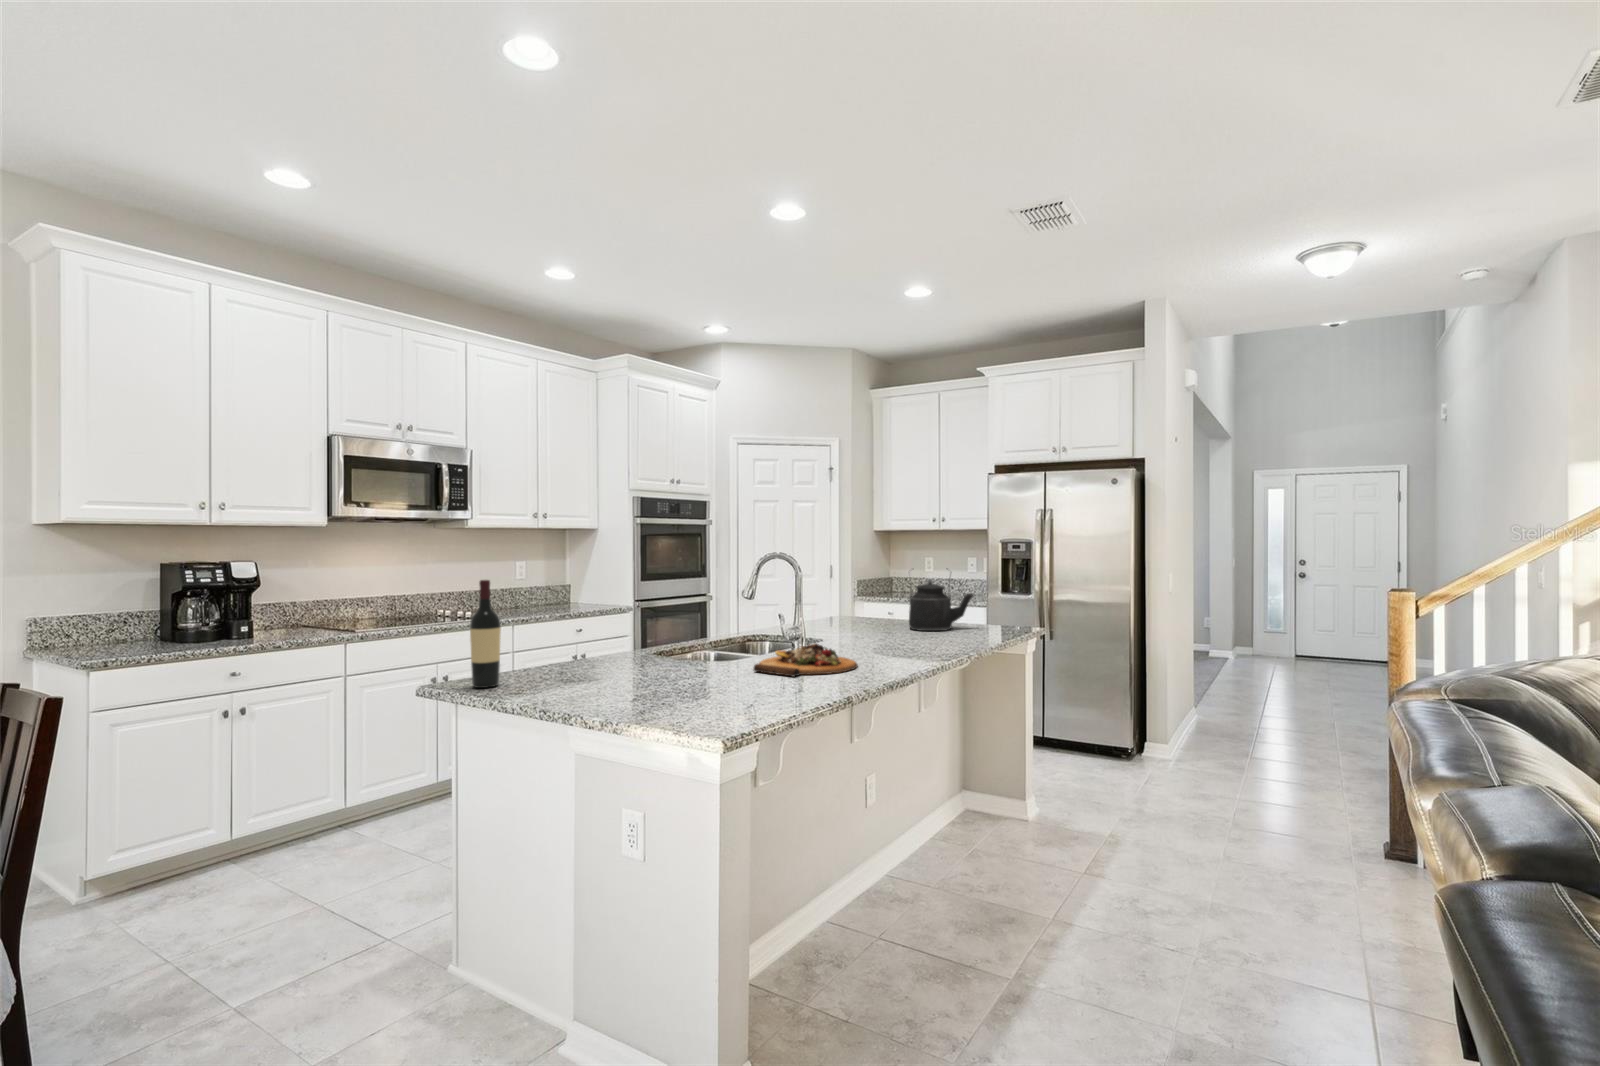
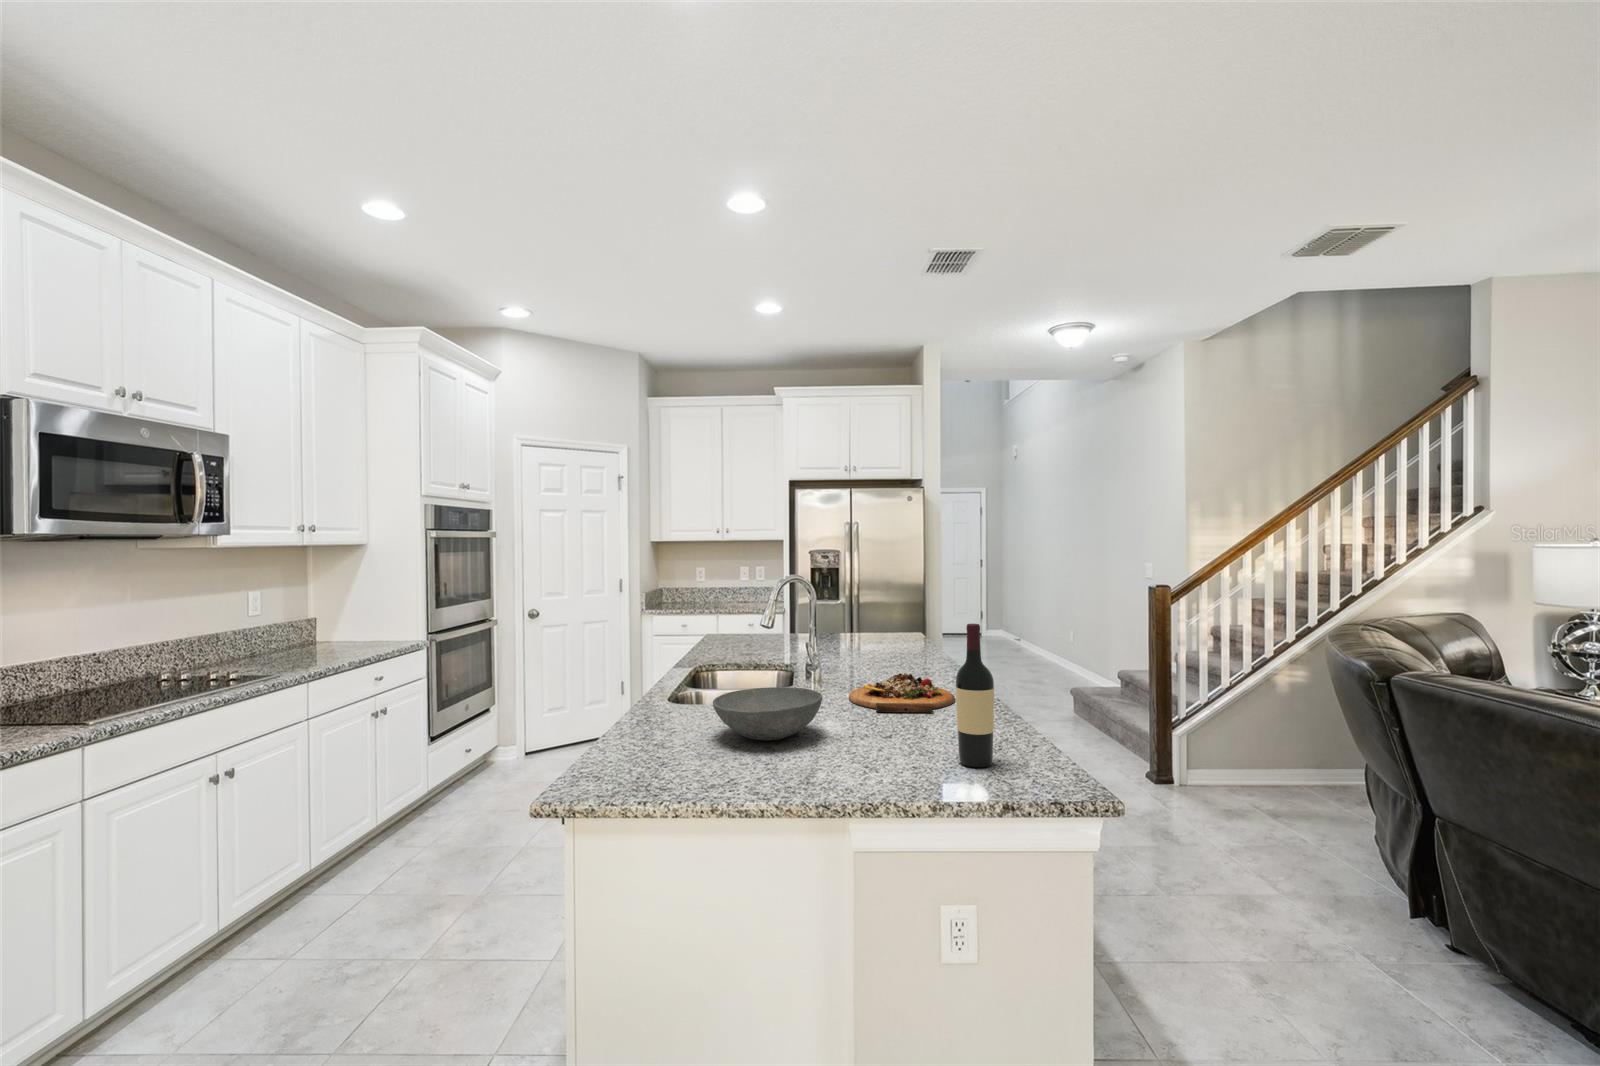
kettle: present [909,579,973,631] -> none [844,584,900,646]
wine bottle: present [470,580,501,688] -> present [956,624,994,767]
bowl: none [586,639,678,677] -> present [713,687,822,741]

